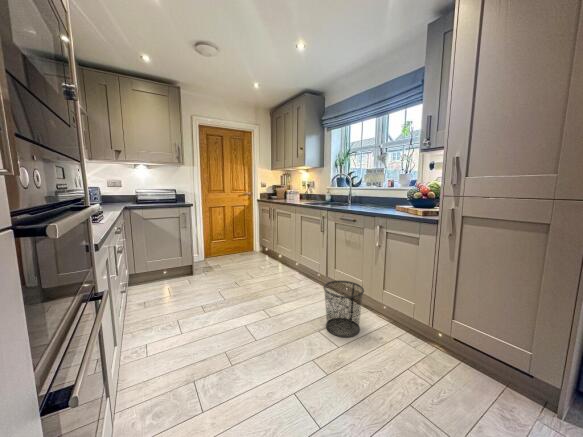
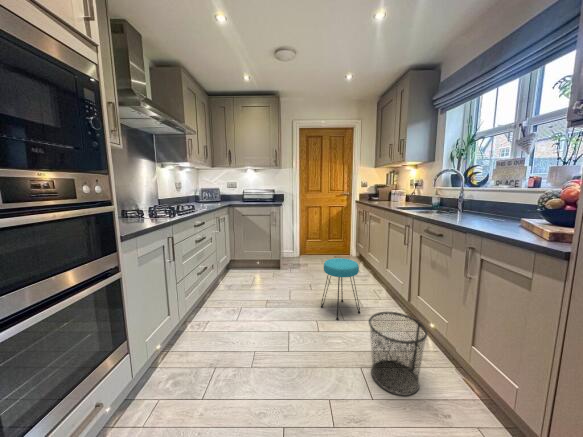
stool: none [259,250,294,303] -> present [321,258,360,319]

